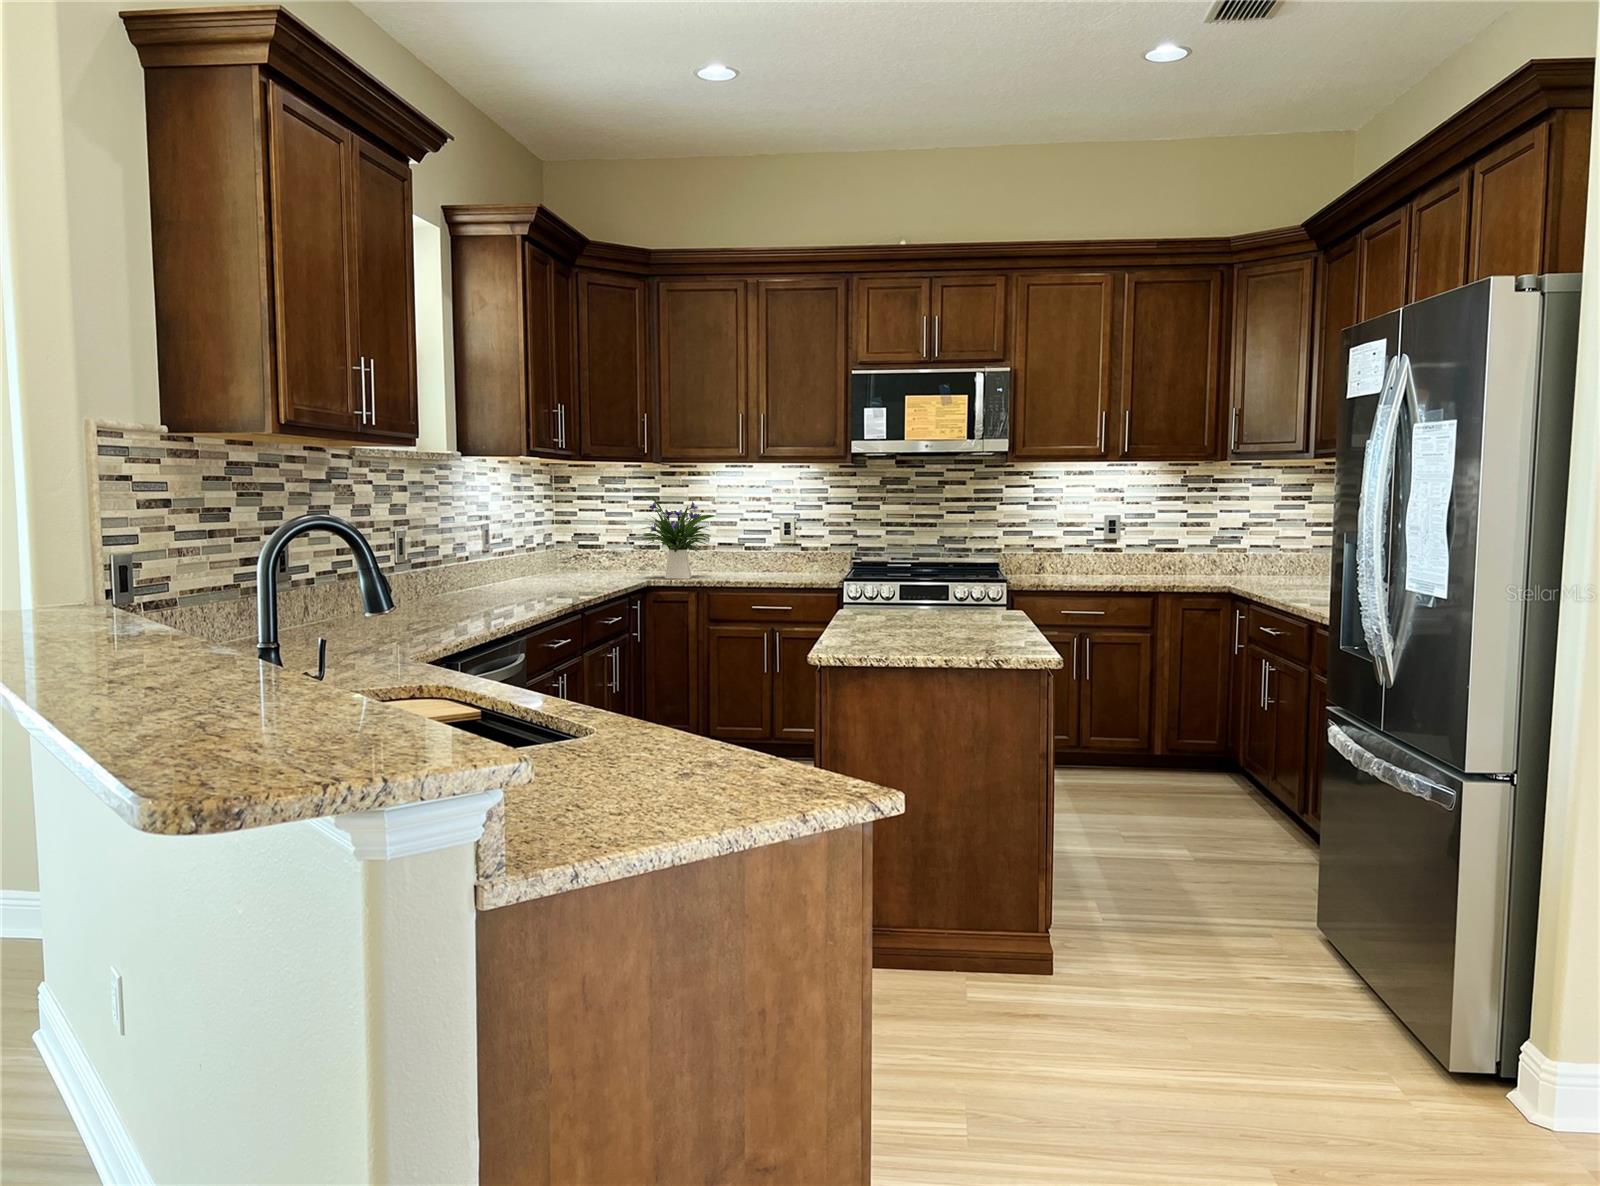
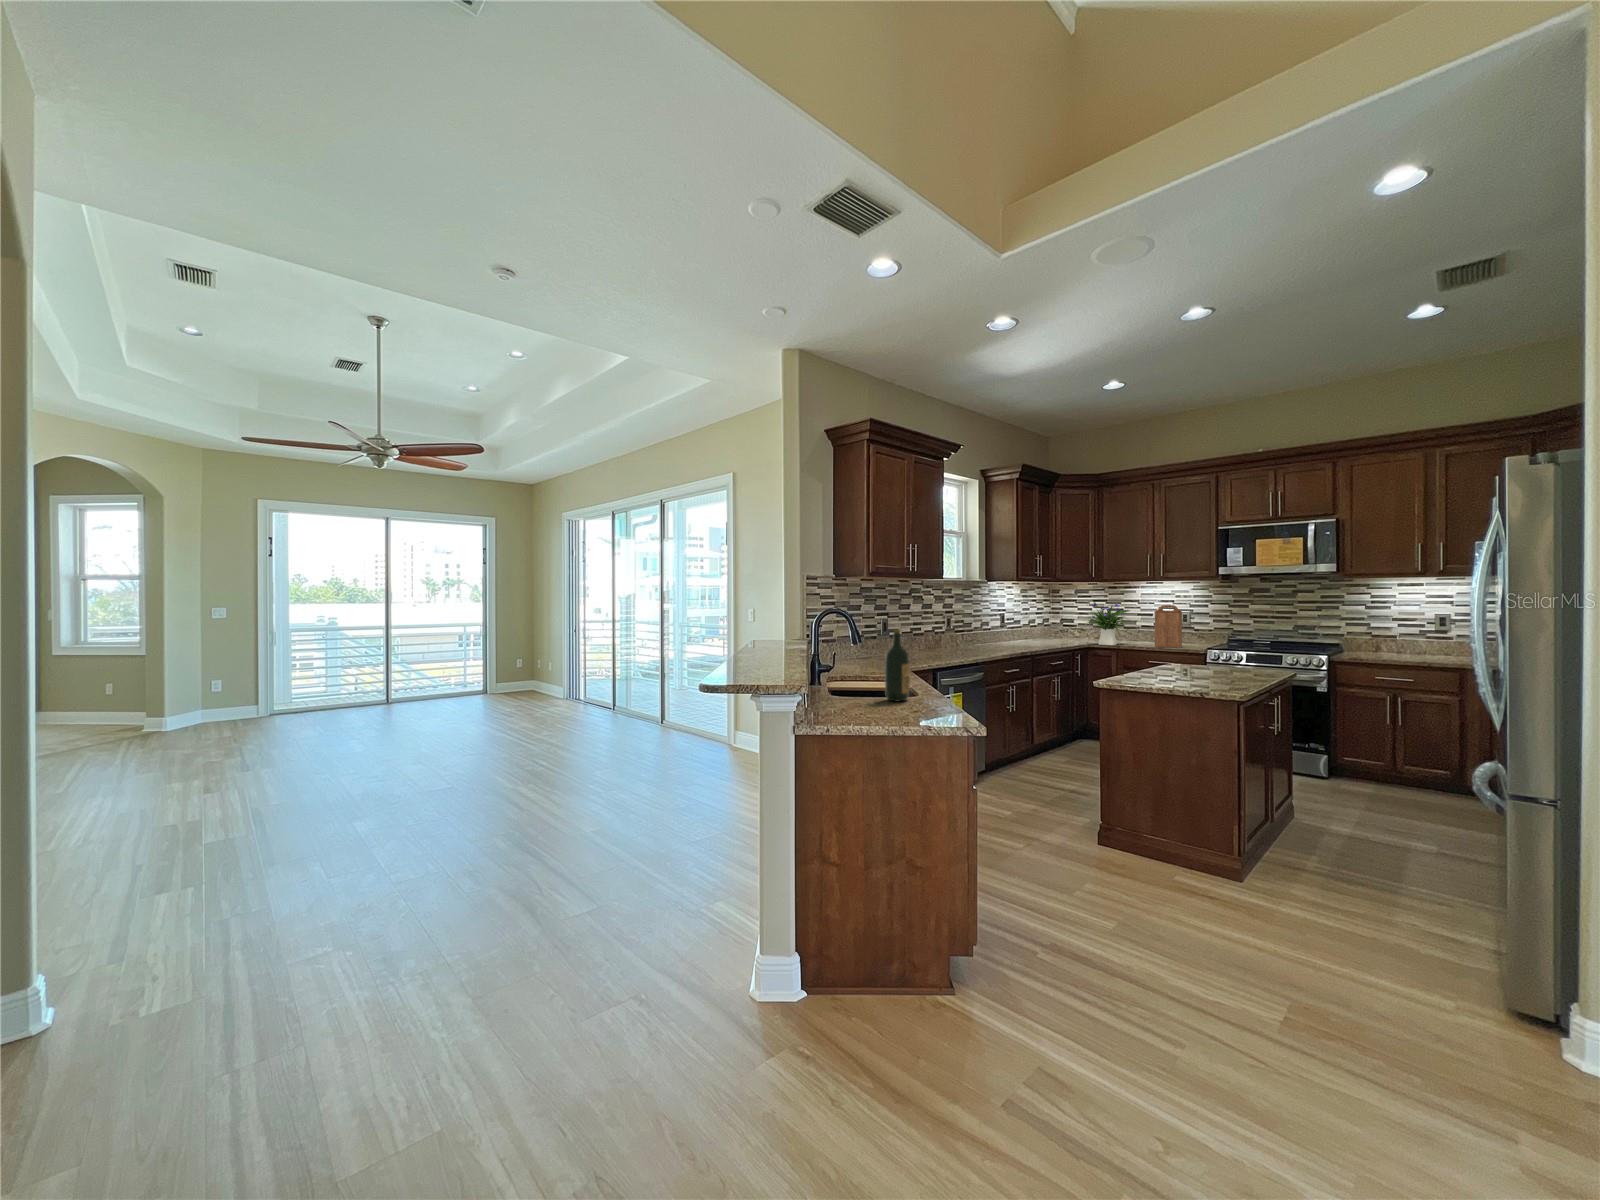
cutting board: none [764,505,803,579] -> present [1155,605,1182,647]
wine bottle: none [614,570,688,789] -> present [885,629,910,701]

